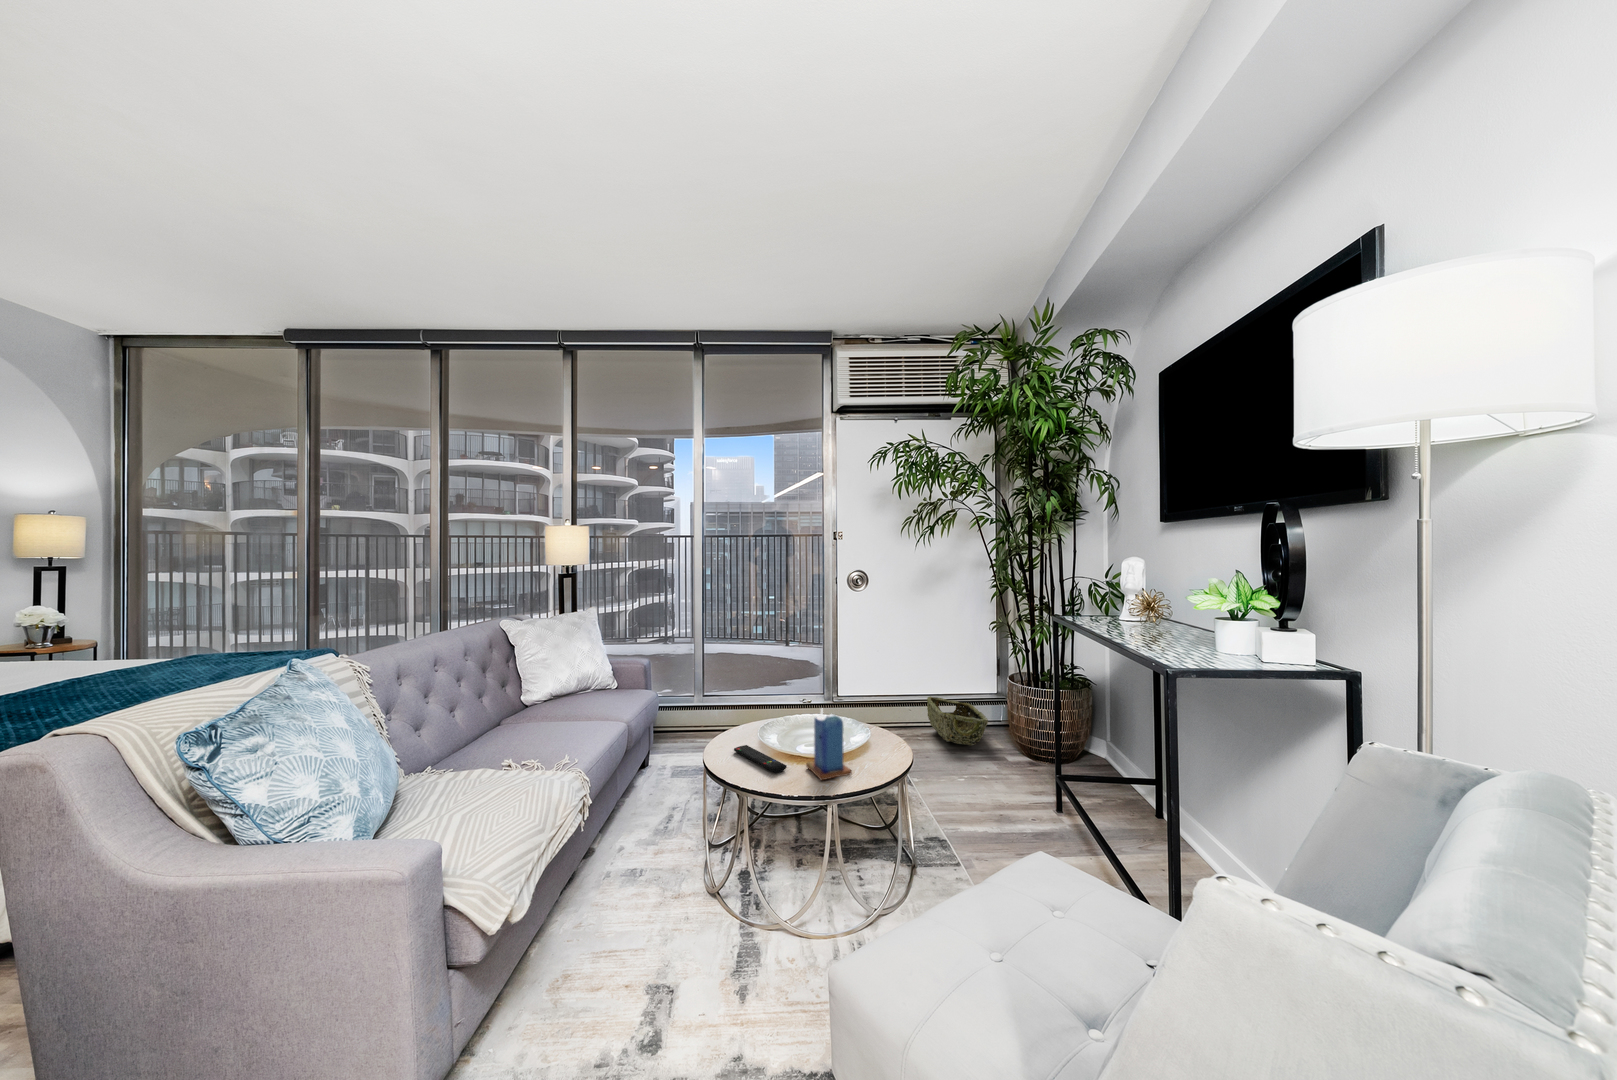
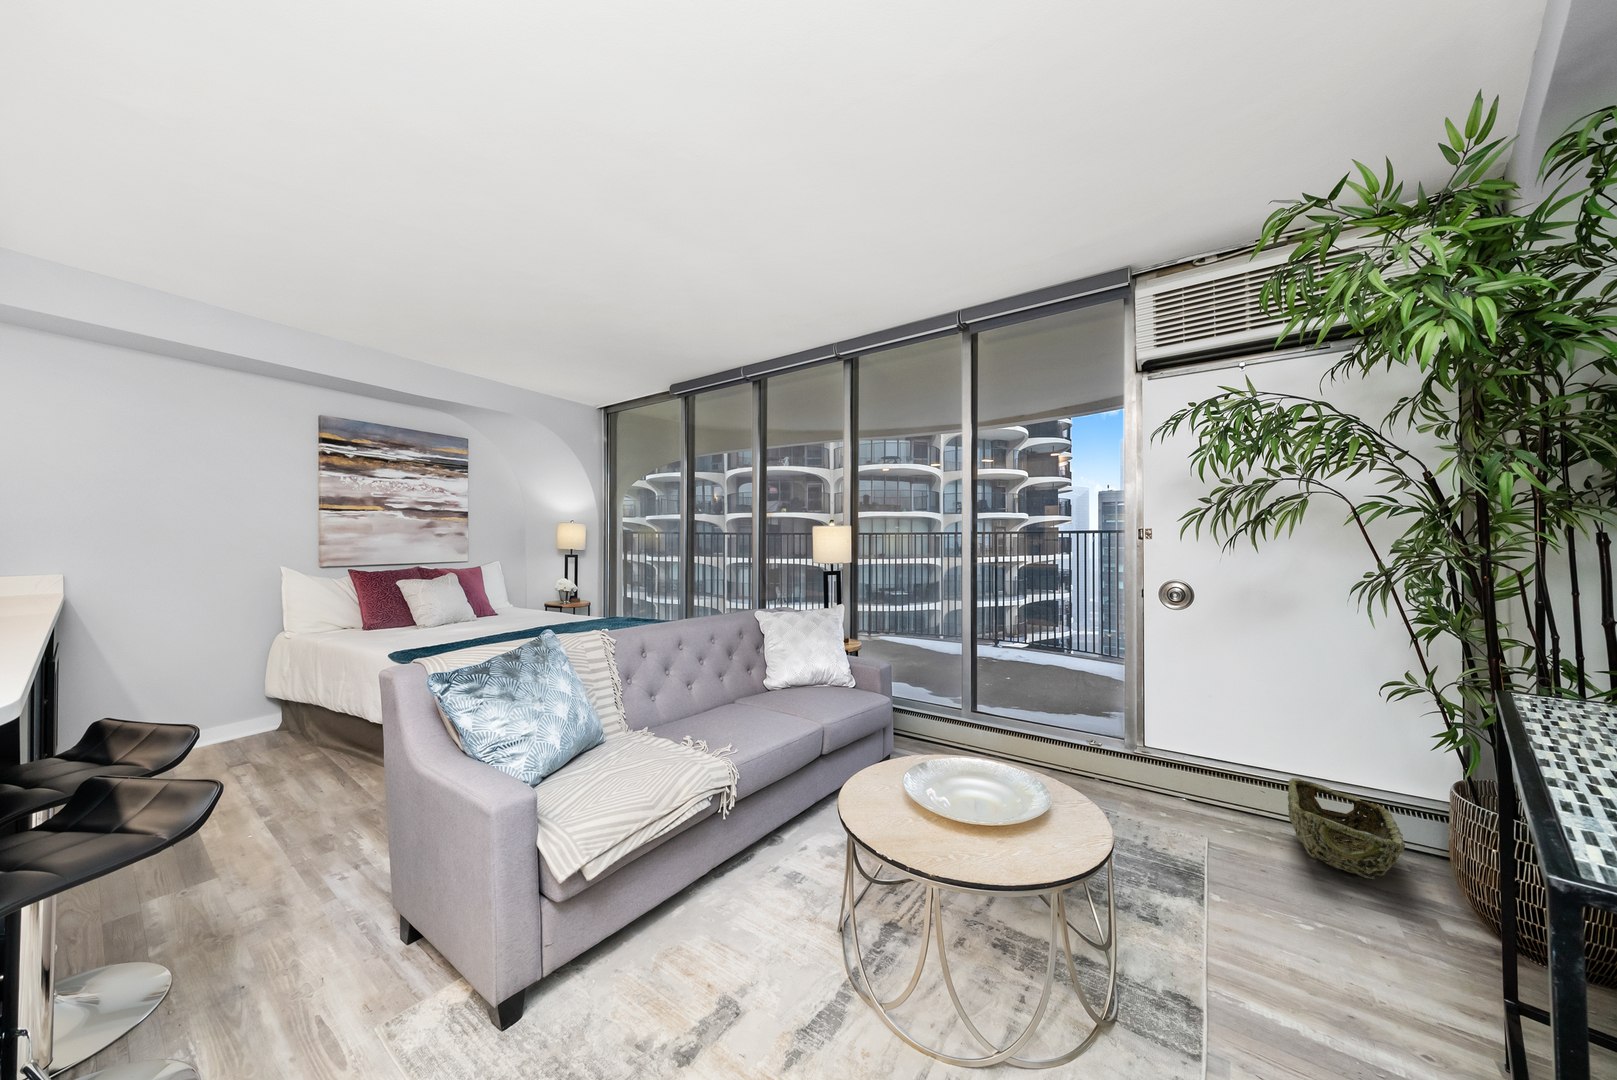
candle: present [806,709,852,780] -> none [932,752,979,851]
remote control: present [734,745,787,773] -> none [876,775,909,819]

